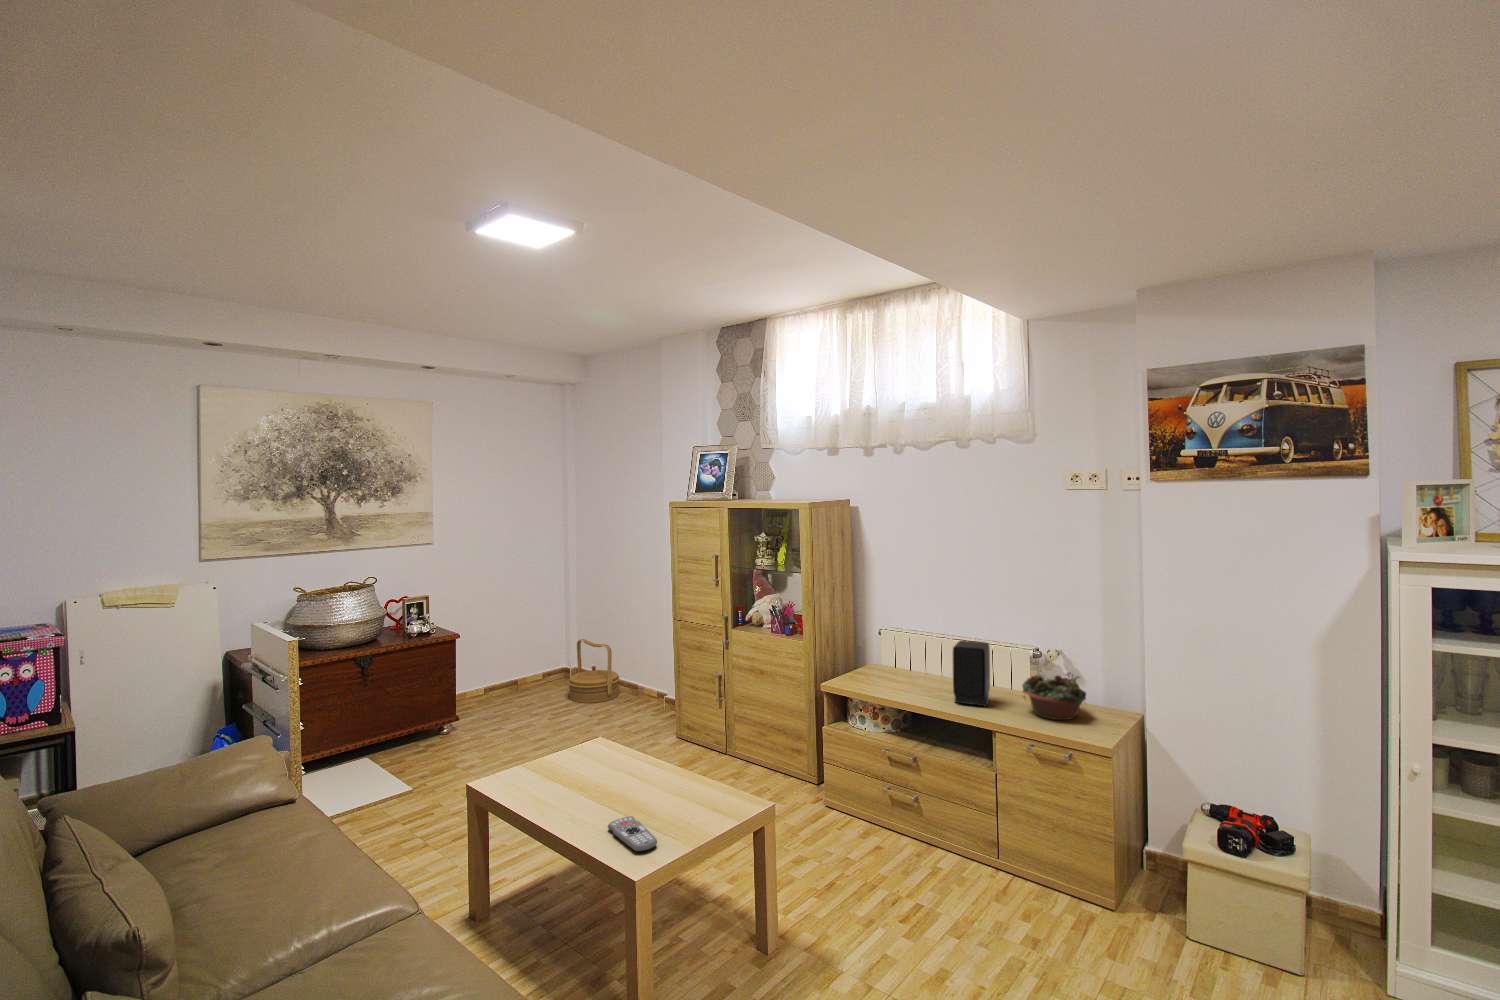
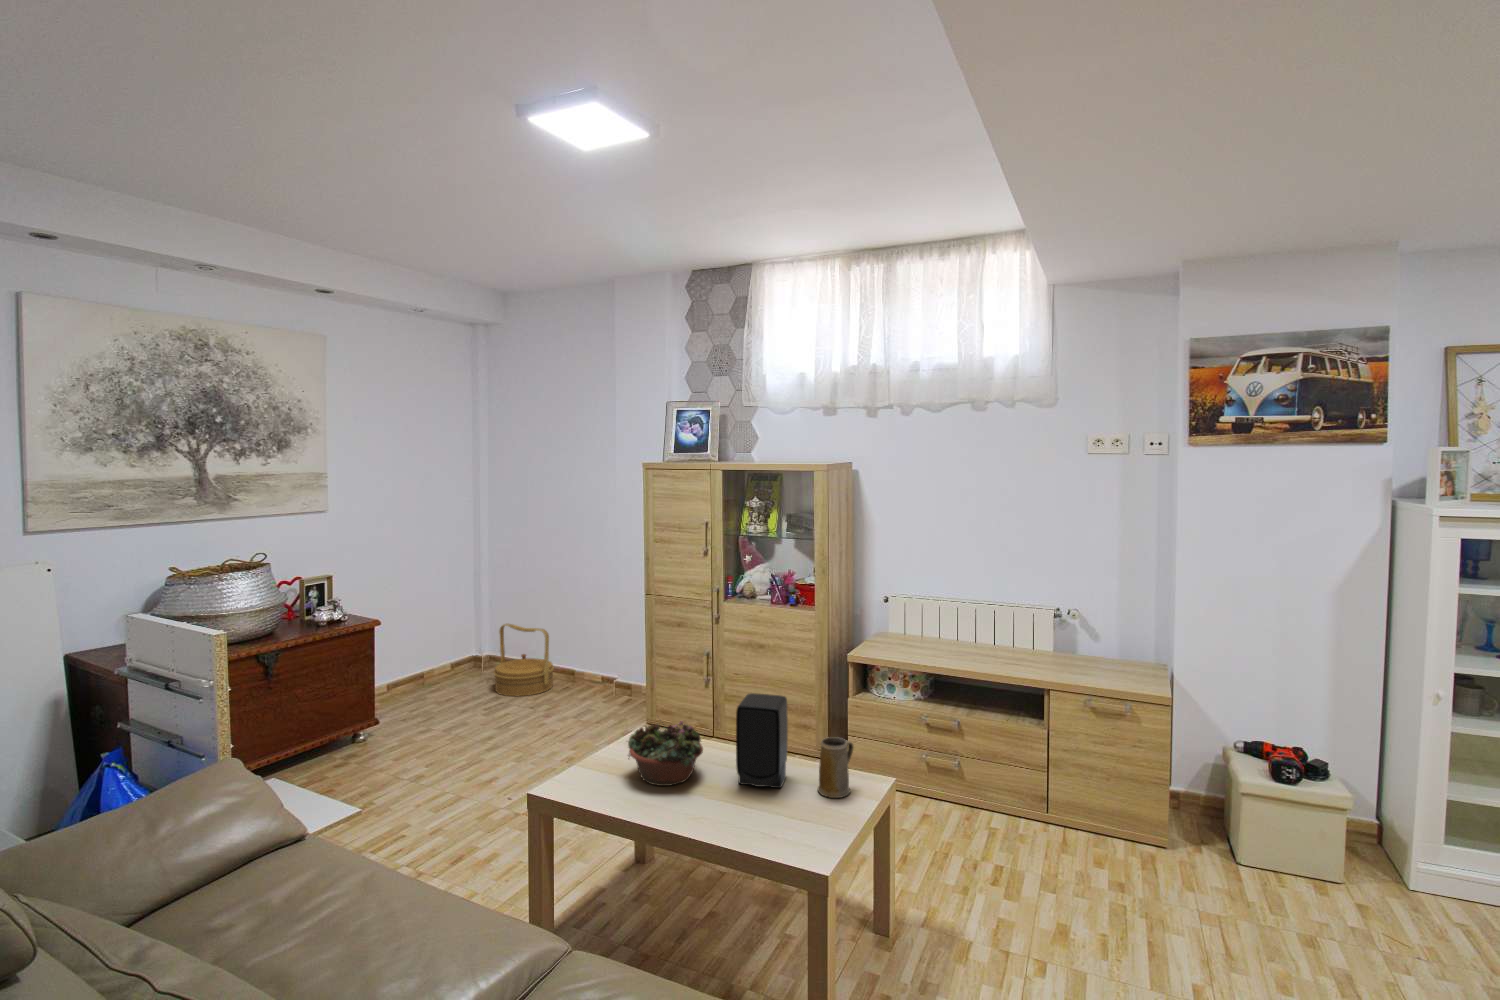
speaker: present [953,640,990,706] -> present [736,693,788,788]
succulent planter: present [1022,672,1086,720] -> present [628,721,703,786]
mug: none [695,763,731,821] -> present [818,737,853,798]
remote control: present [608,816,657,852] -> none [741,800,809,835]

